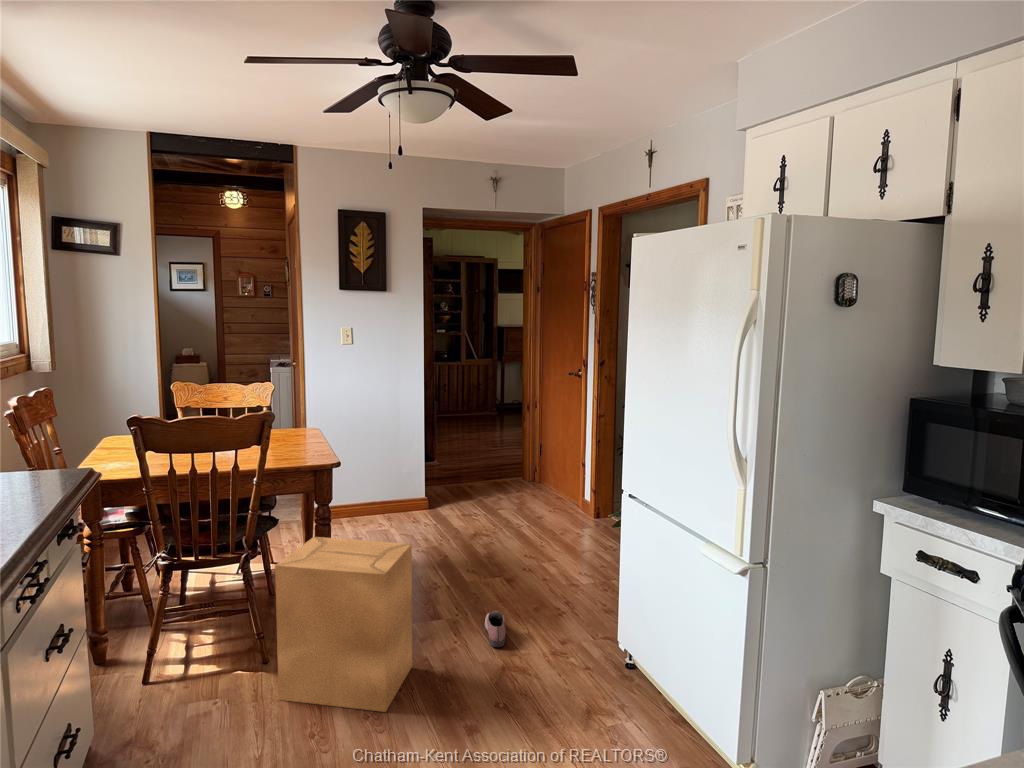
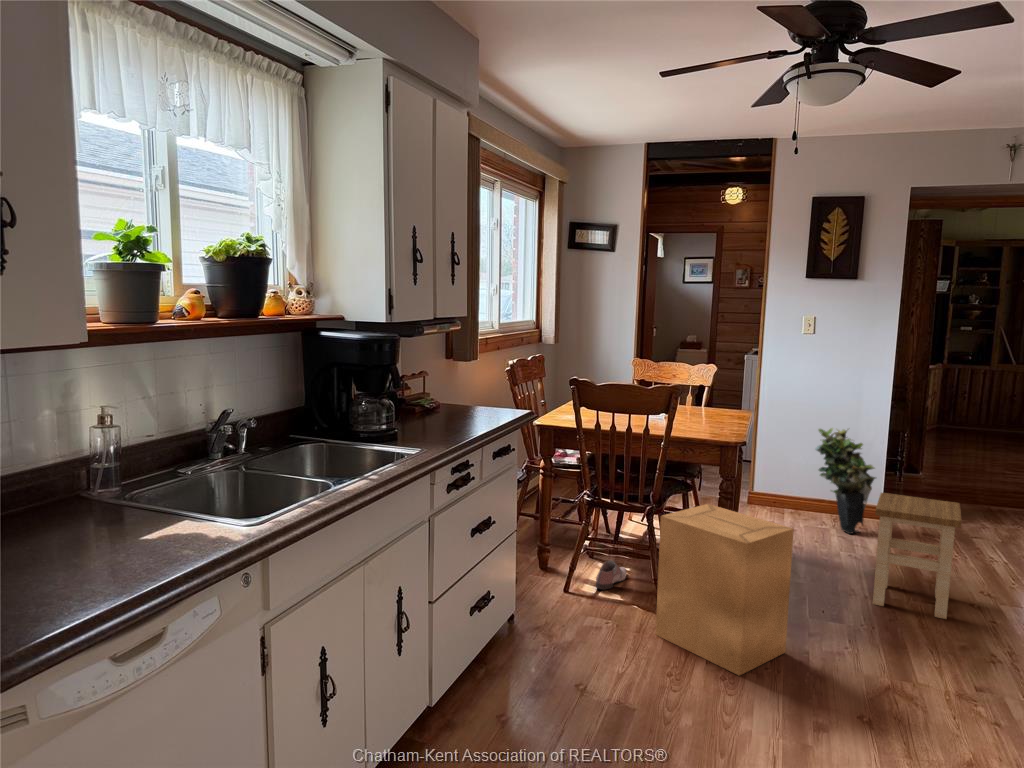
potted plant: none [362,428,417,525] -> present [815,428,875,534]
stool: none [442,483,515,588] -> present [873,493,962,619]
shoe: present [485,611,506,647] -> present [596,561,626,589]

